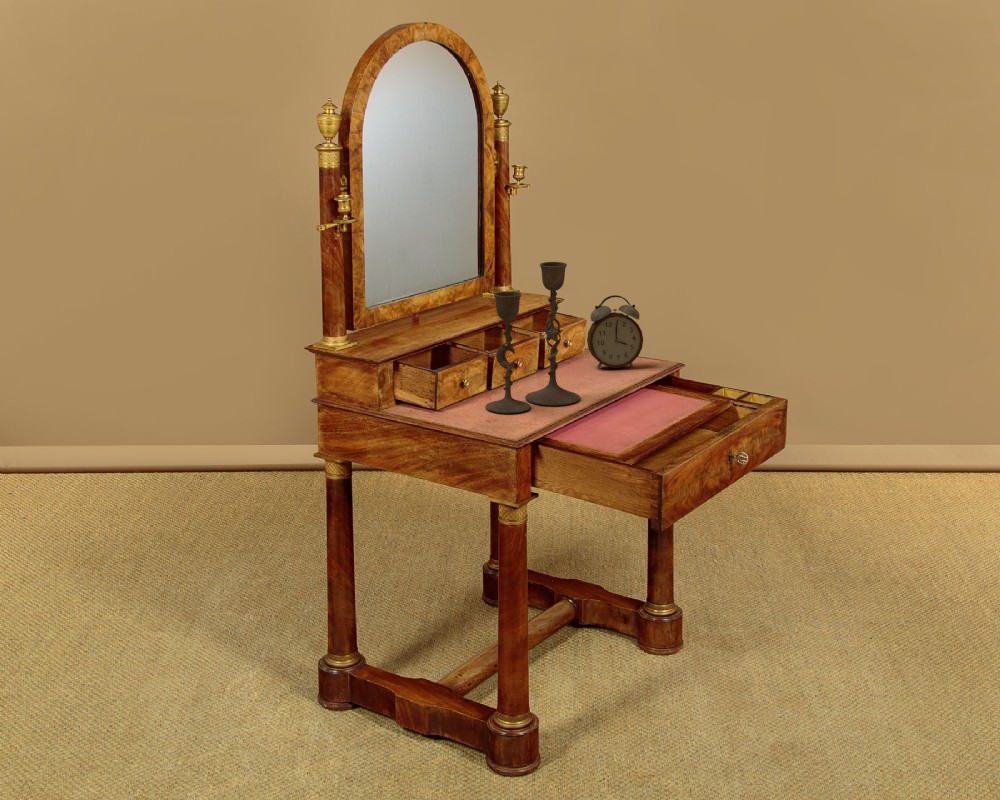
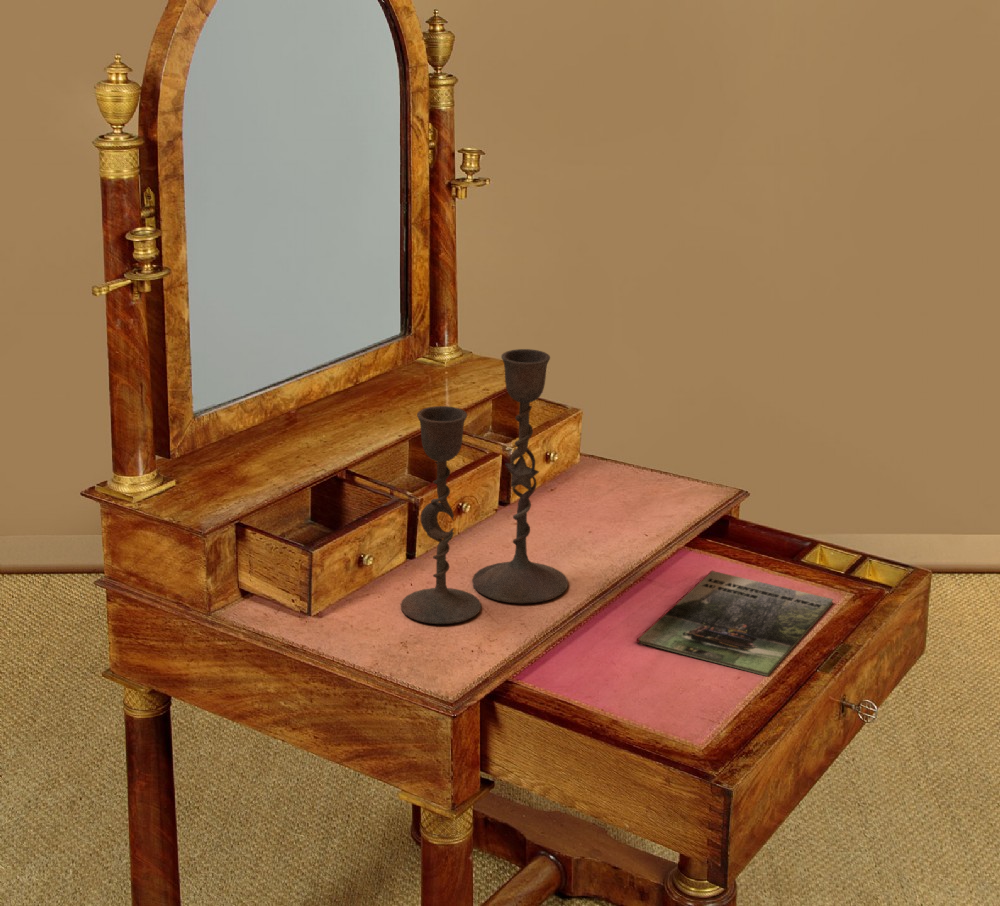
alarm clock: present [587,295,643,368] -> none [581,385,676,507]
magazine: none [620,401,735,440] -> present [637,571,833,676]

